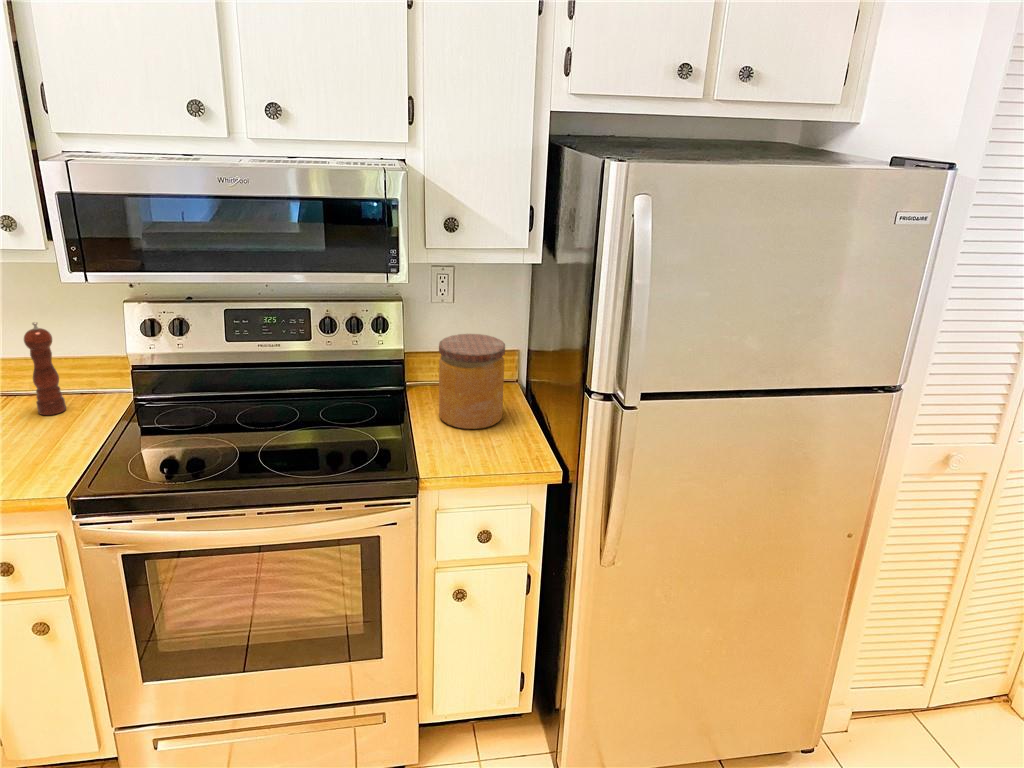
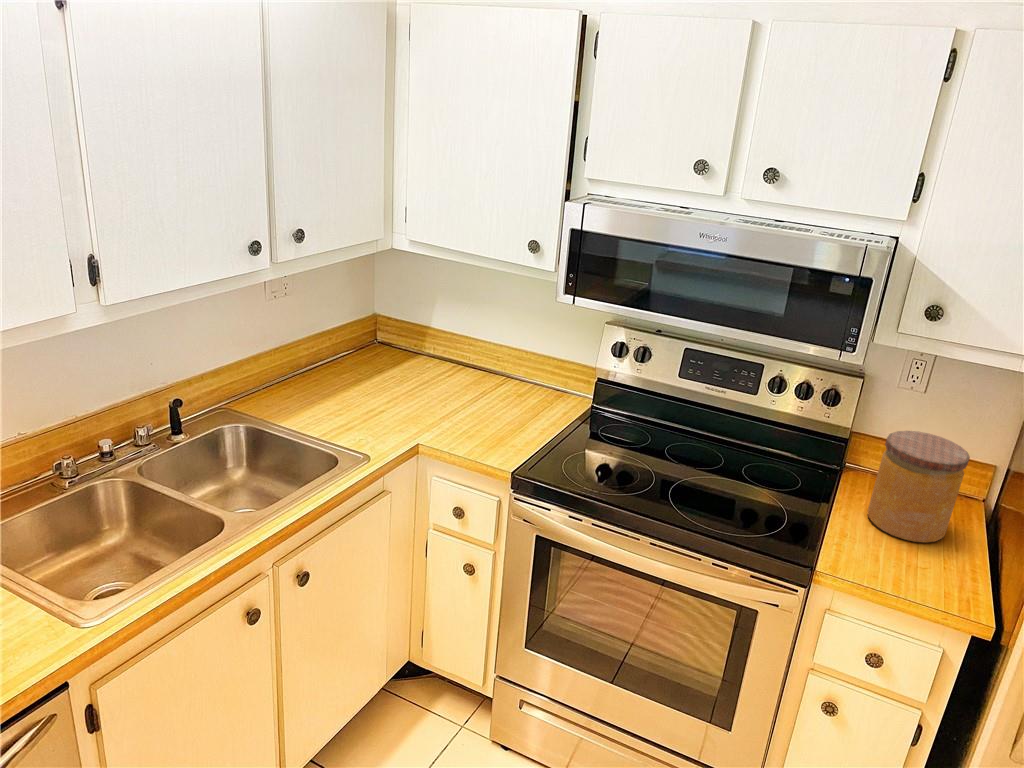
pepper mill: present [24,322,66,415] -> none [520,324,545,402]

